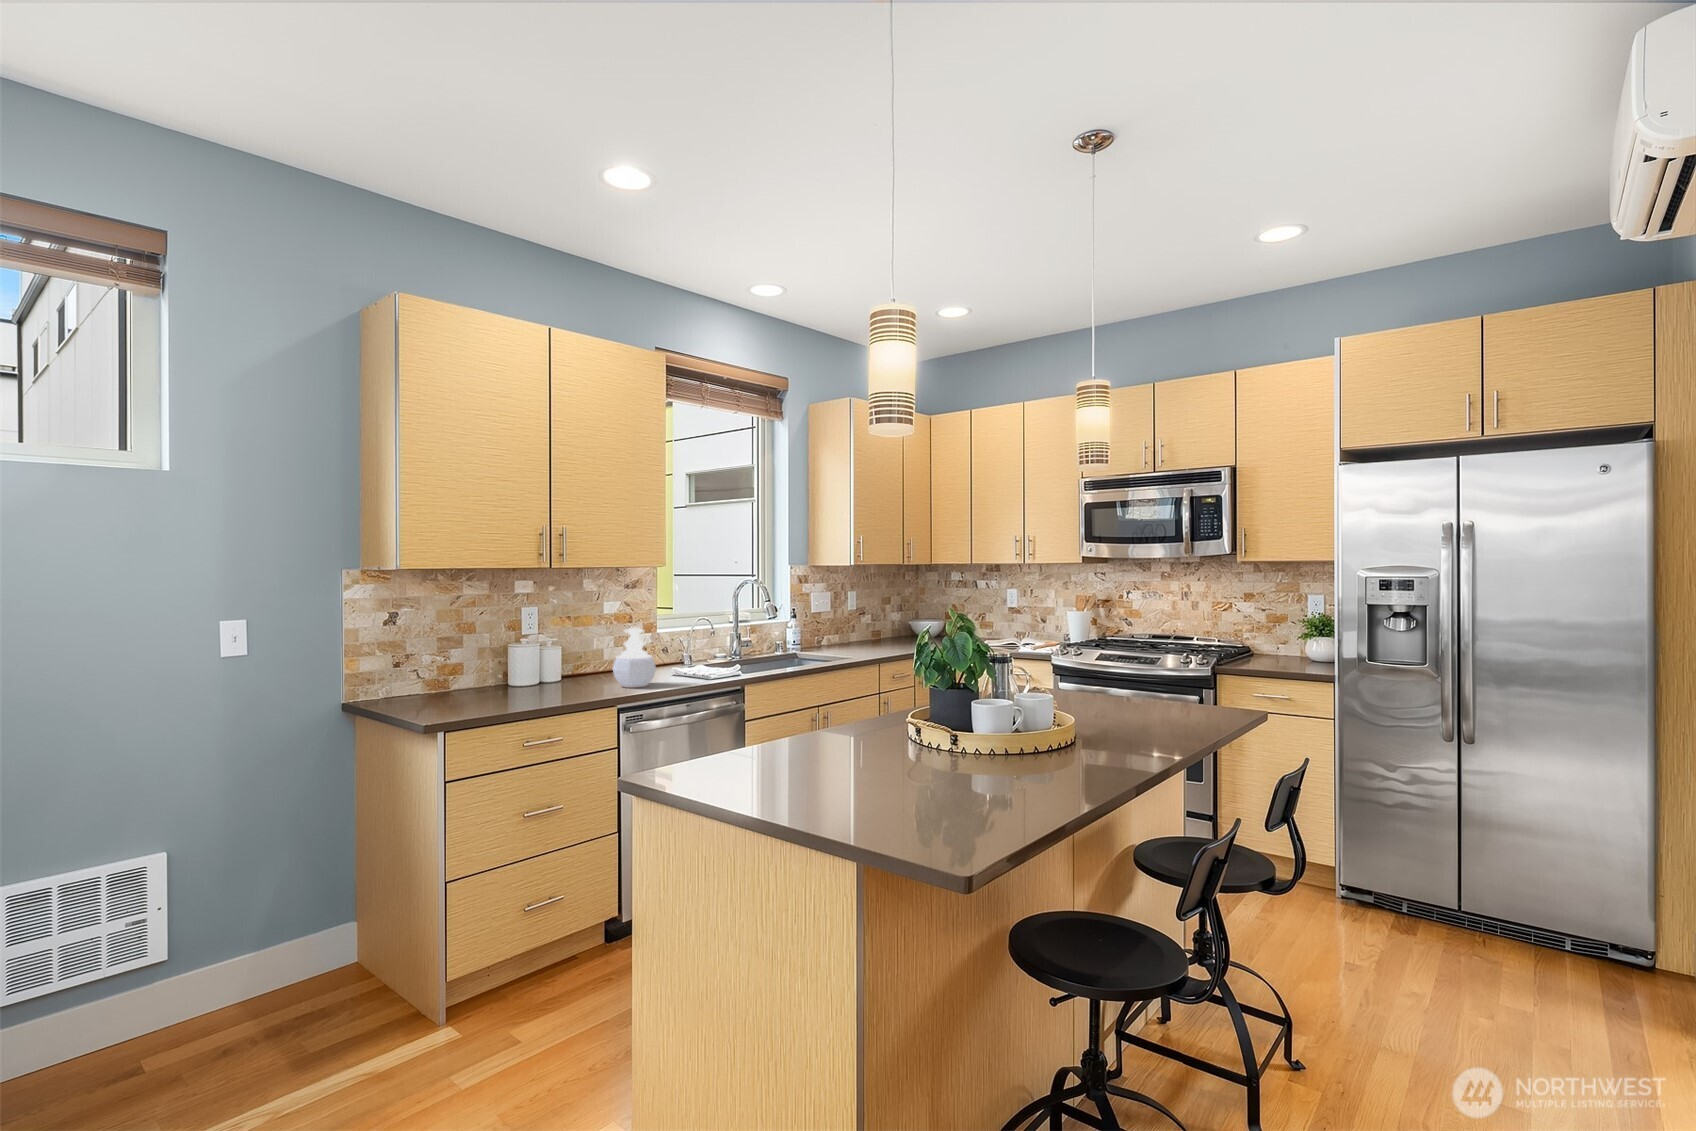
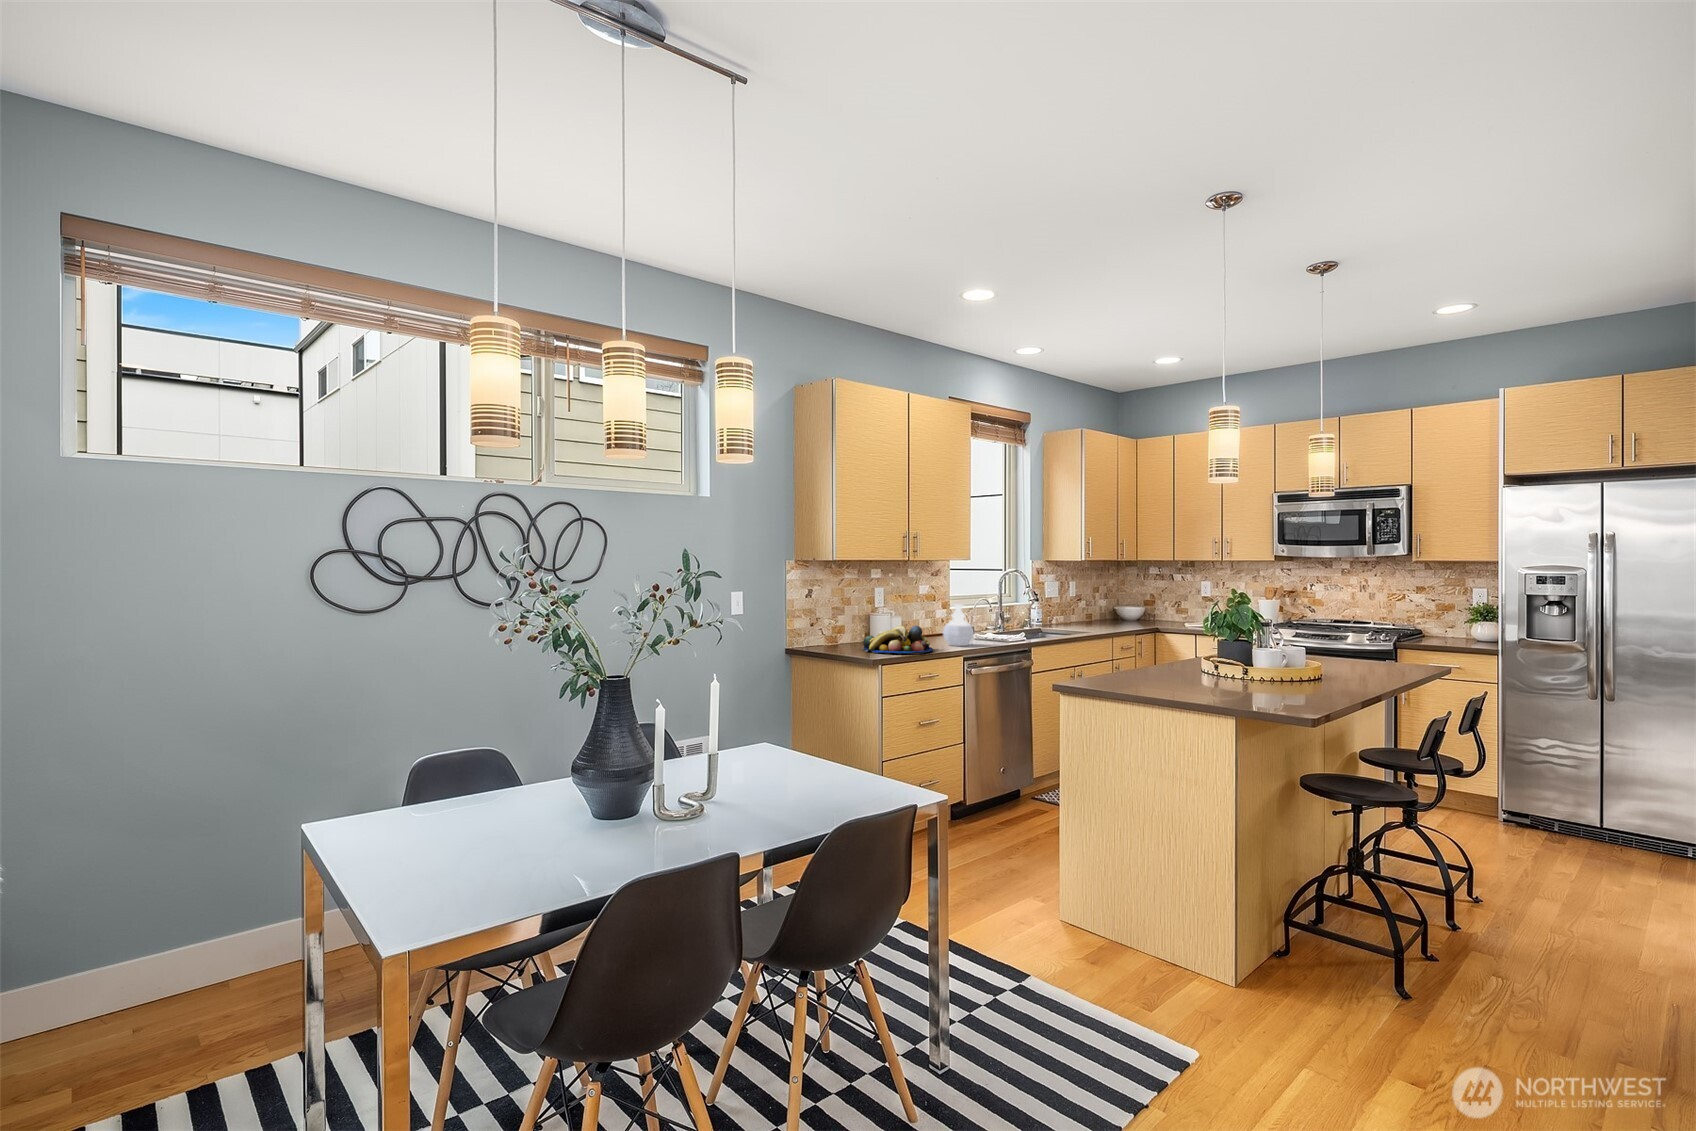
fruit bowl: none [469,662,579,706] -> present [863,626,933,653]

